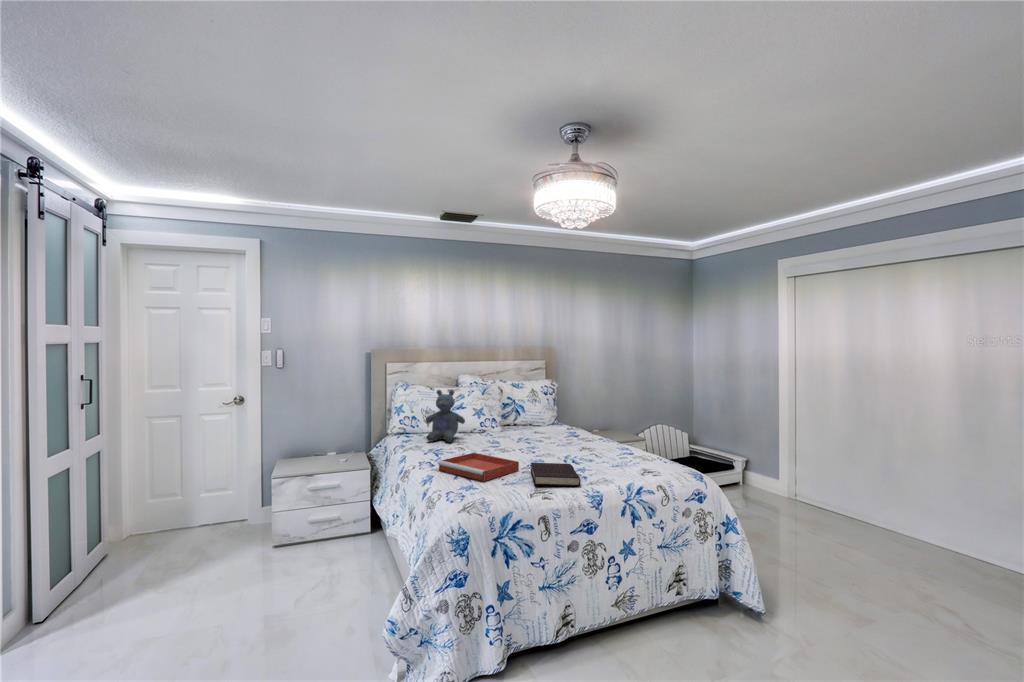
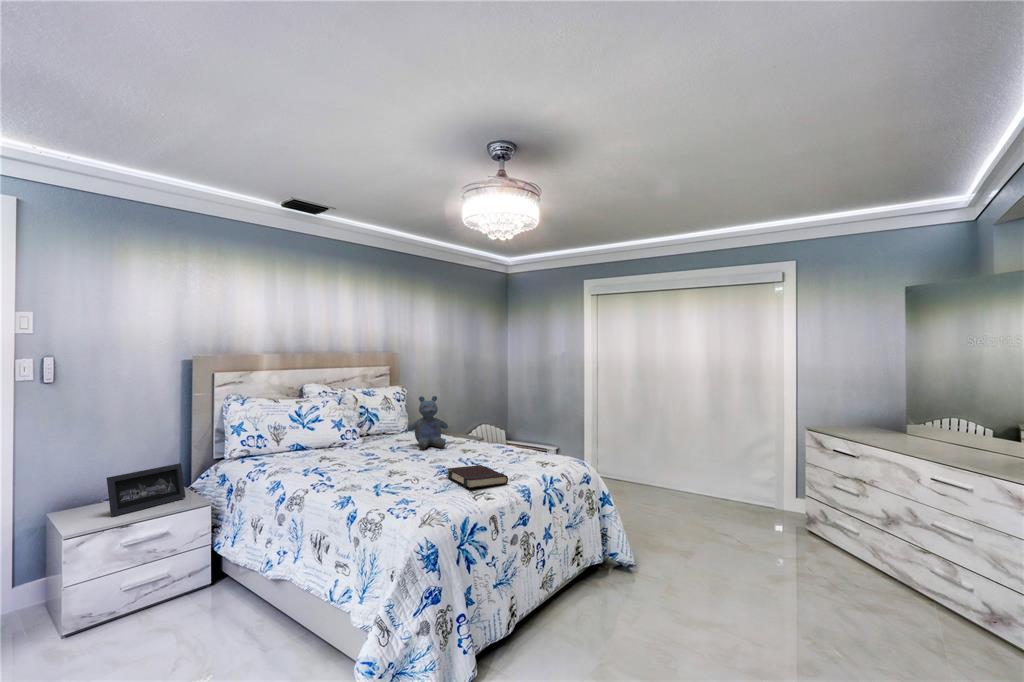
stuffed bear: present [426,390,465,442] -> present [407,396,448,449]
picture frame: none [305,434,359,468] -> present [107,463,186,516]
tray: present [438,453,519,481] -> none [348,466,433,493]

